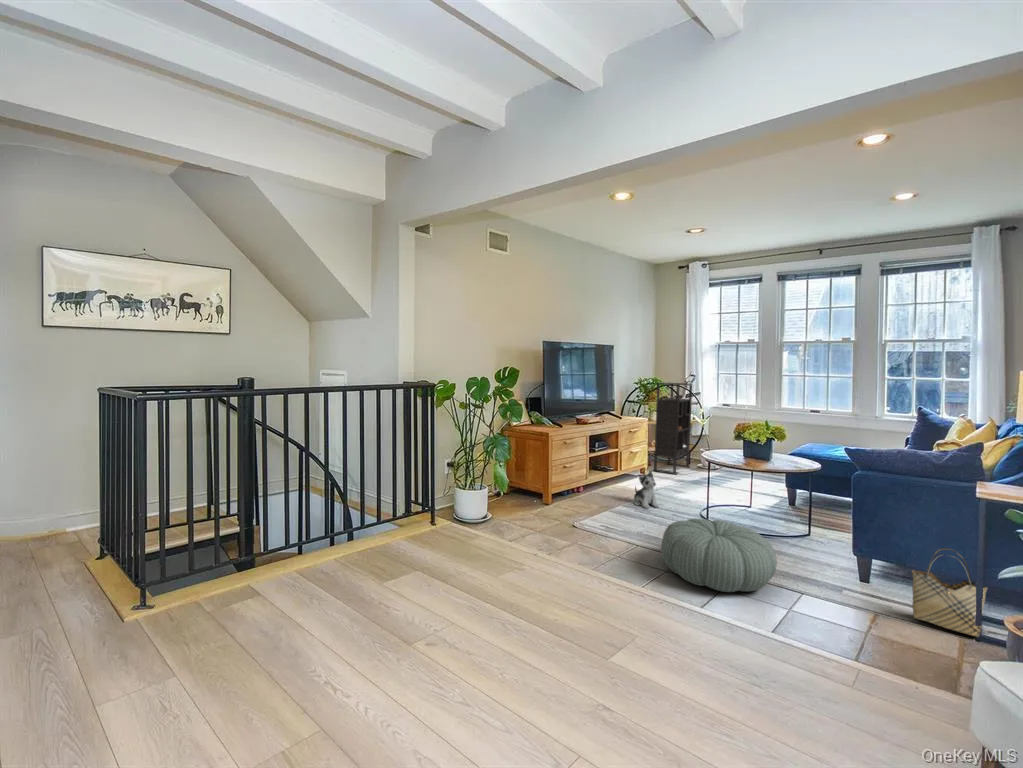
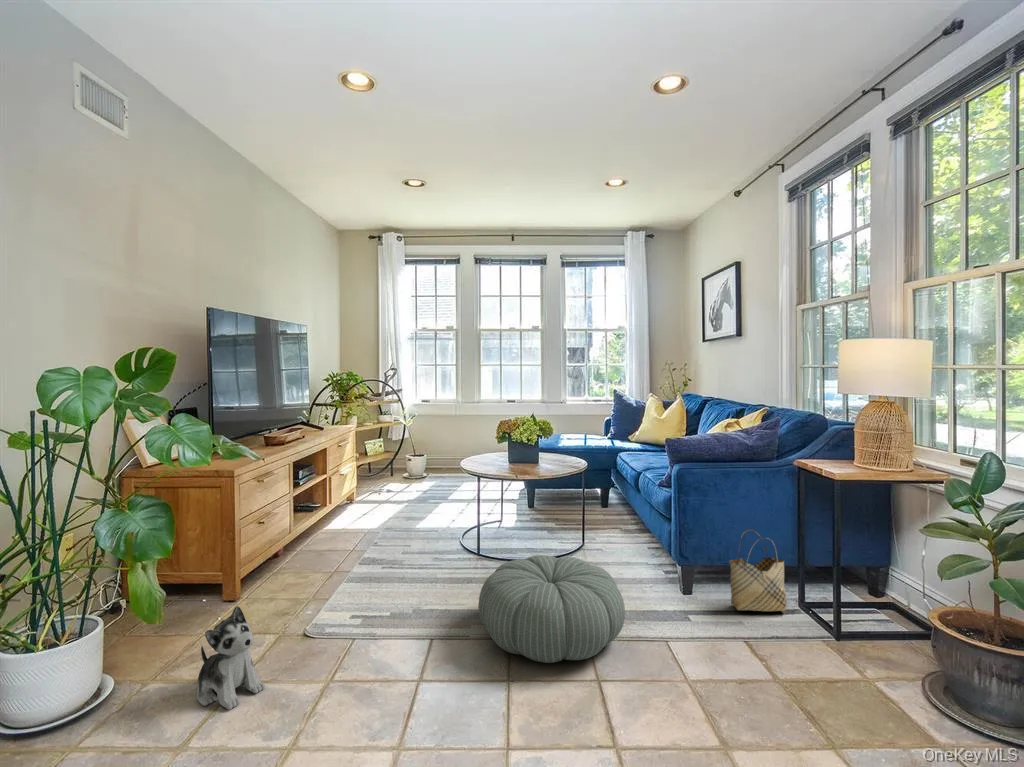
bookshelf: present [653,383,692,475] -> none [359,379,399,497]
plush toy: present [634,471,659,508] -> present [196,606,265,710]

